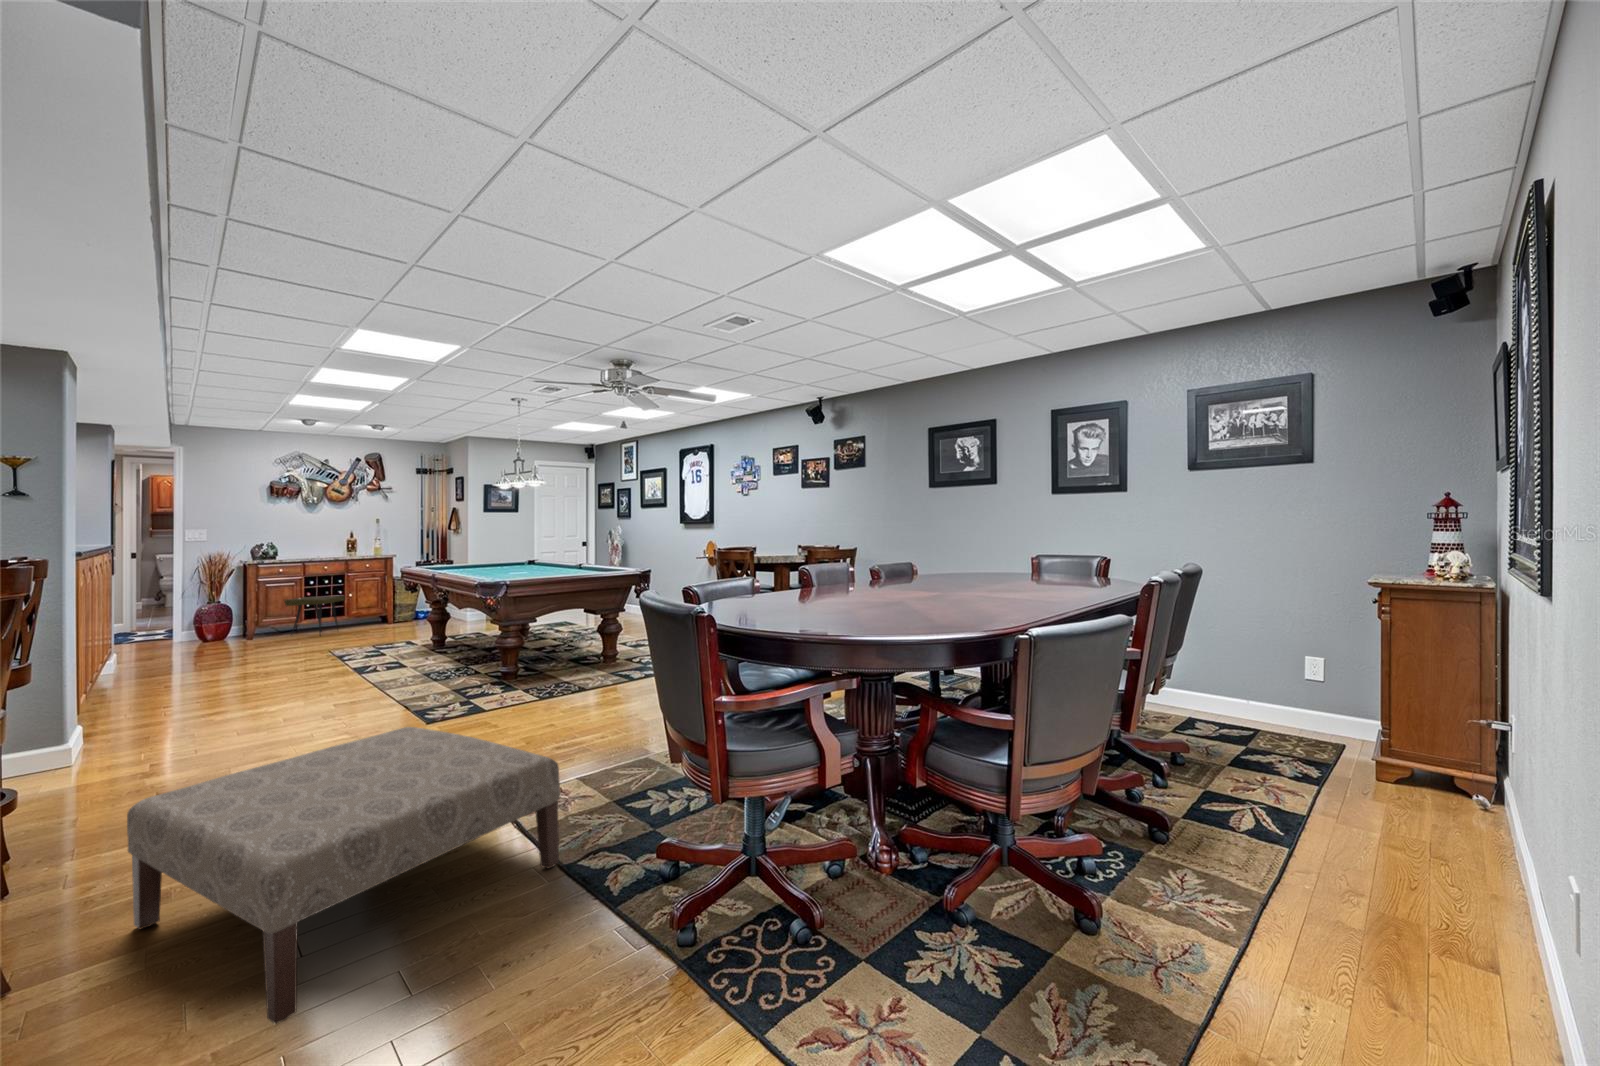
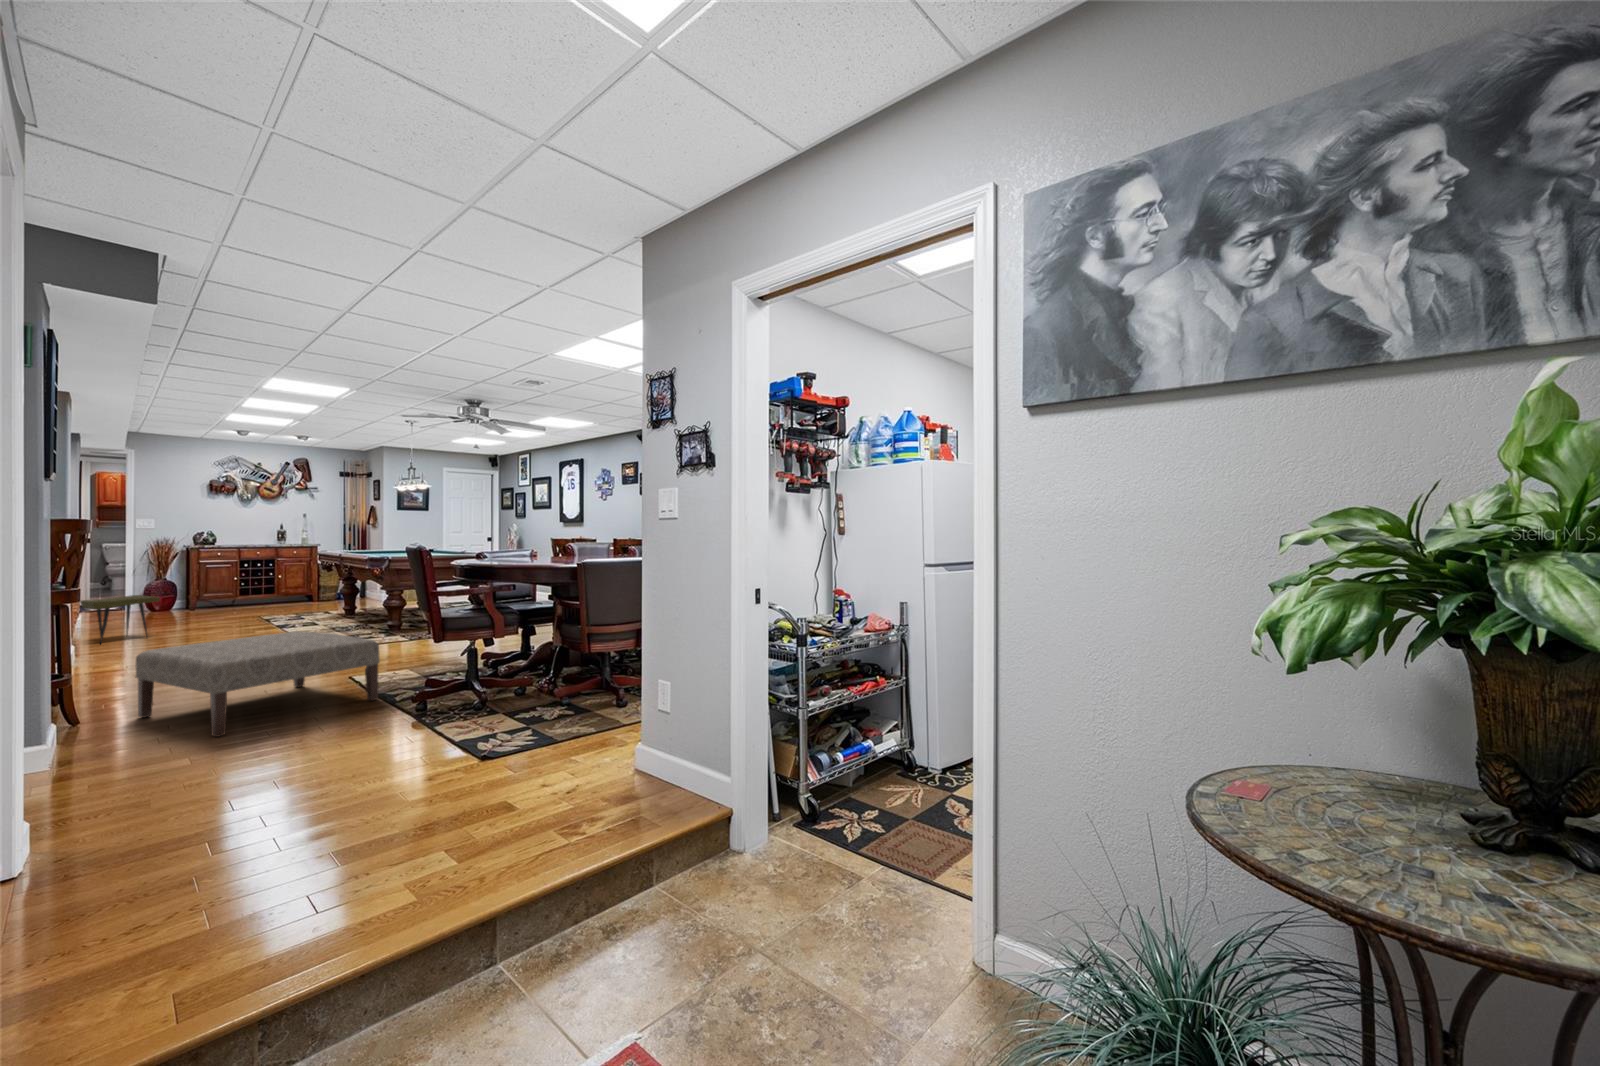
side table: present [284,595,345,633] -> present [80,595,160,643]

